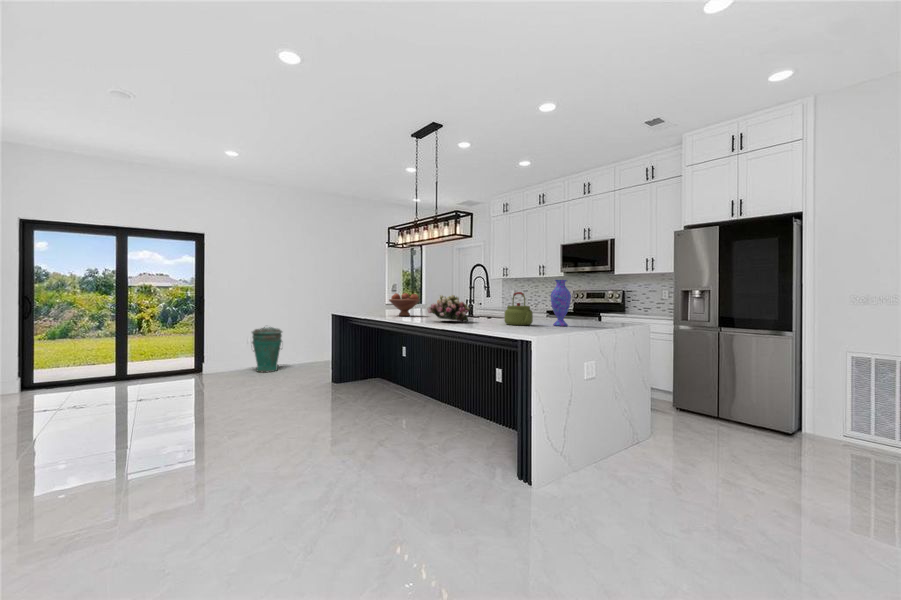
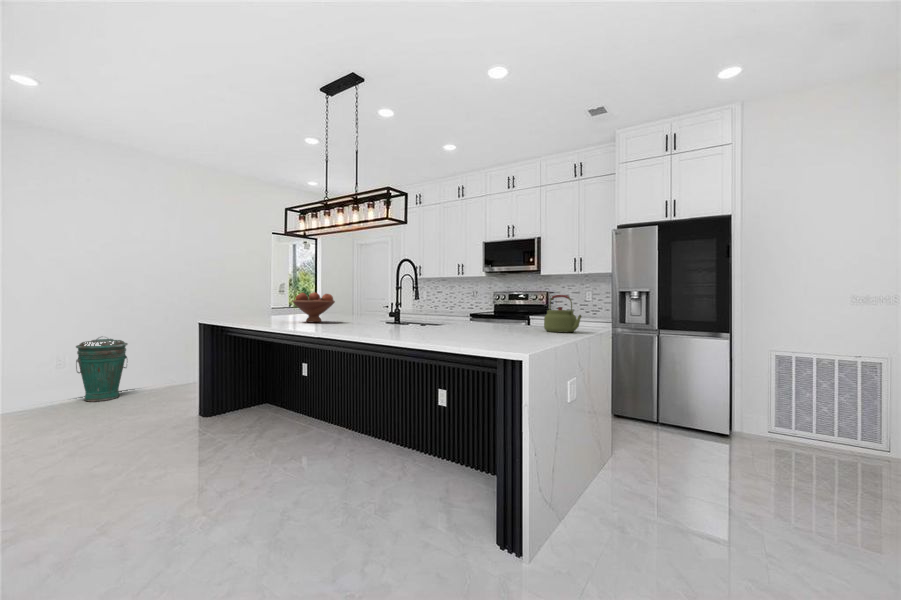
vase: present [551,280,571,326] -> none [511,277,535,333]
kettle: present [504,292,533,325] -> present [544,295,581,333]
flower arrangement: present [428,295,470,321] -> none [355,294,411,329]

